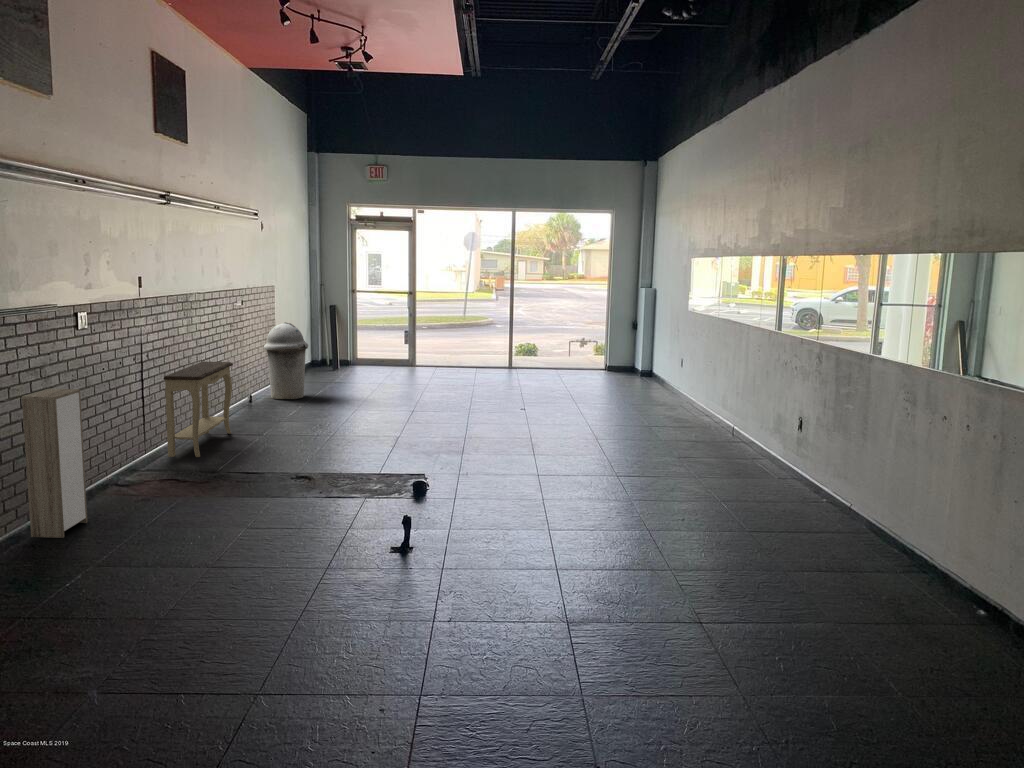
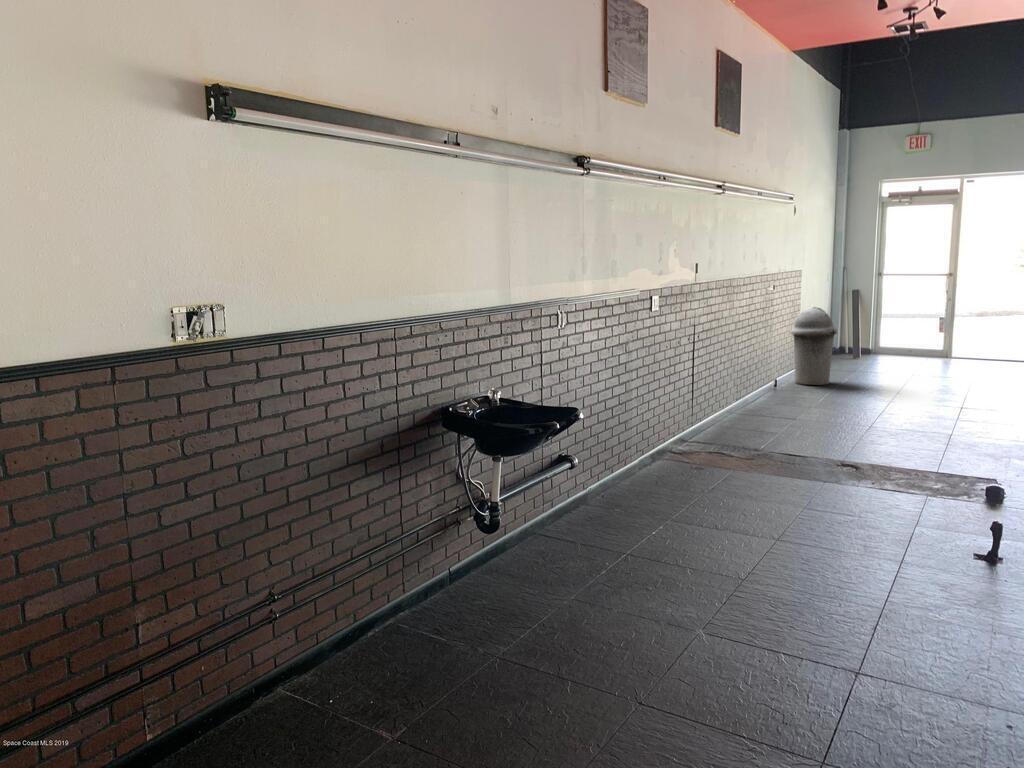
console table: present [164,361,233,457] -> none [710,344,770,435]
storage cabinet: present [22,389,87,538] -> none [612,363,656,495]

